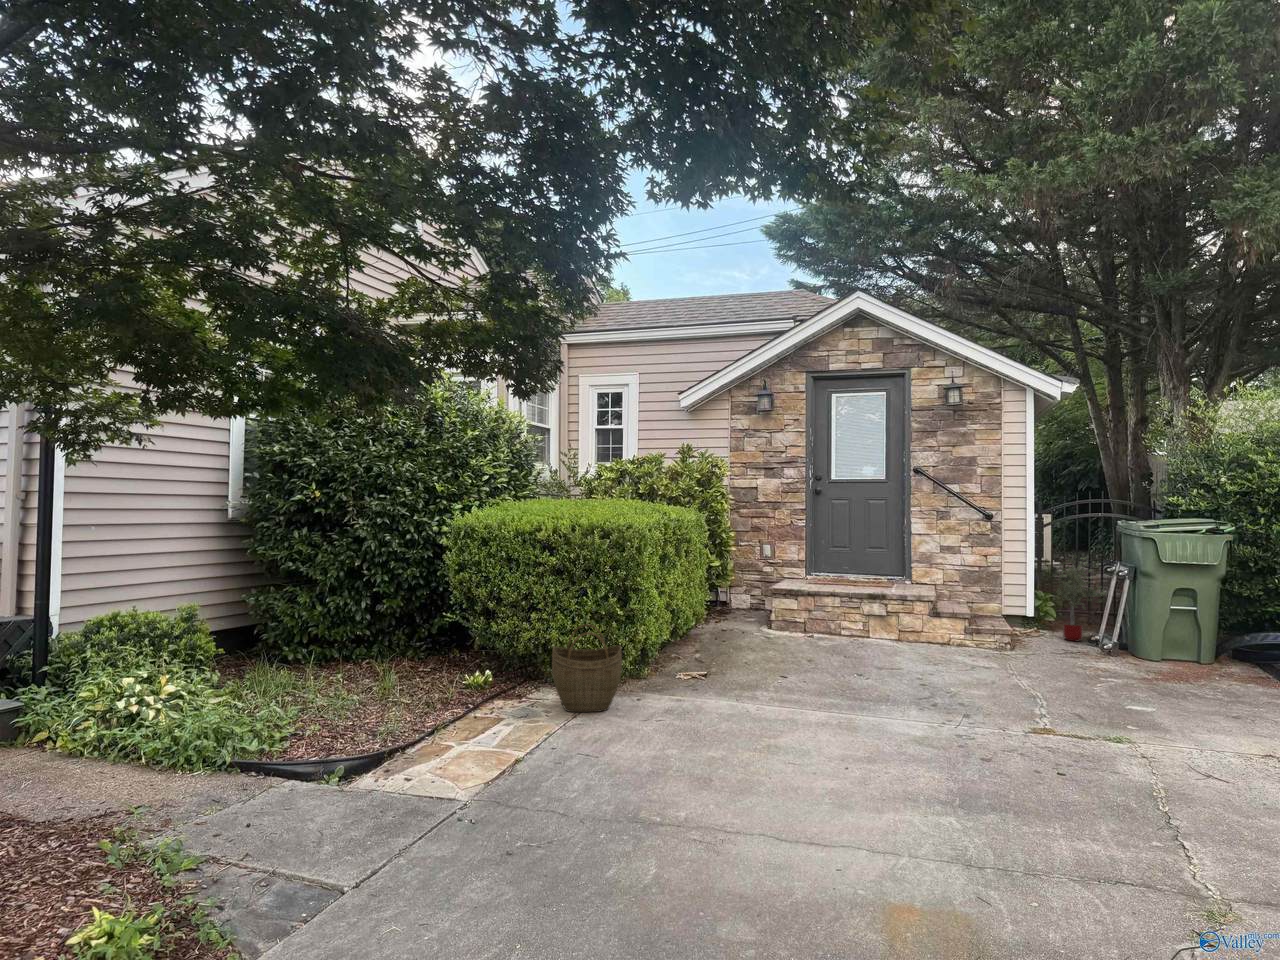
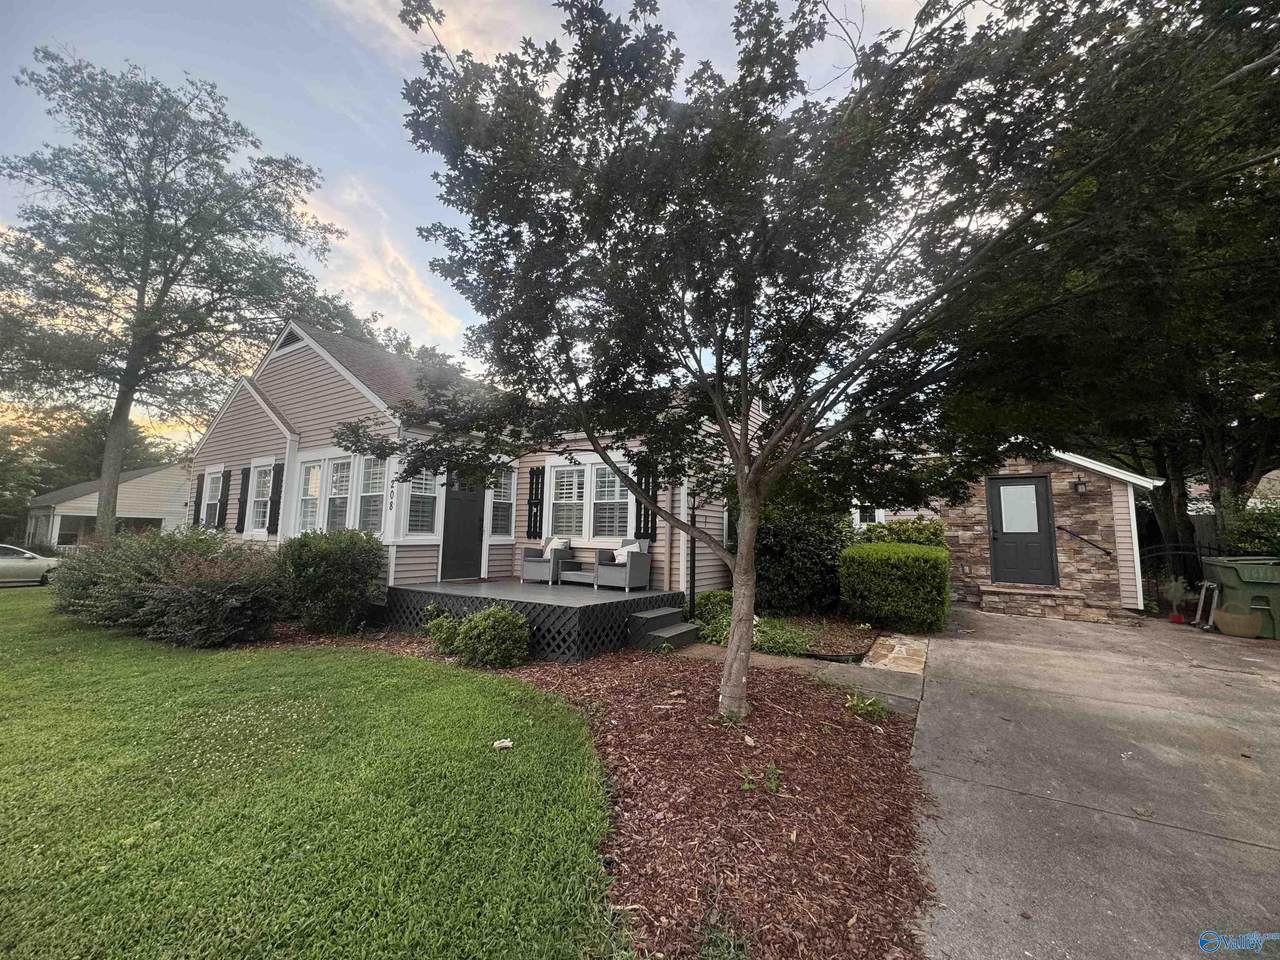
woven basket: present [552,624,622,712] -> present [1213,603,1262,638]

